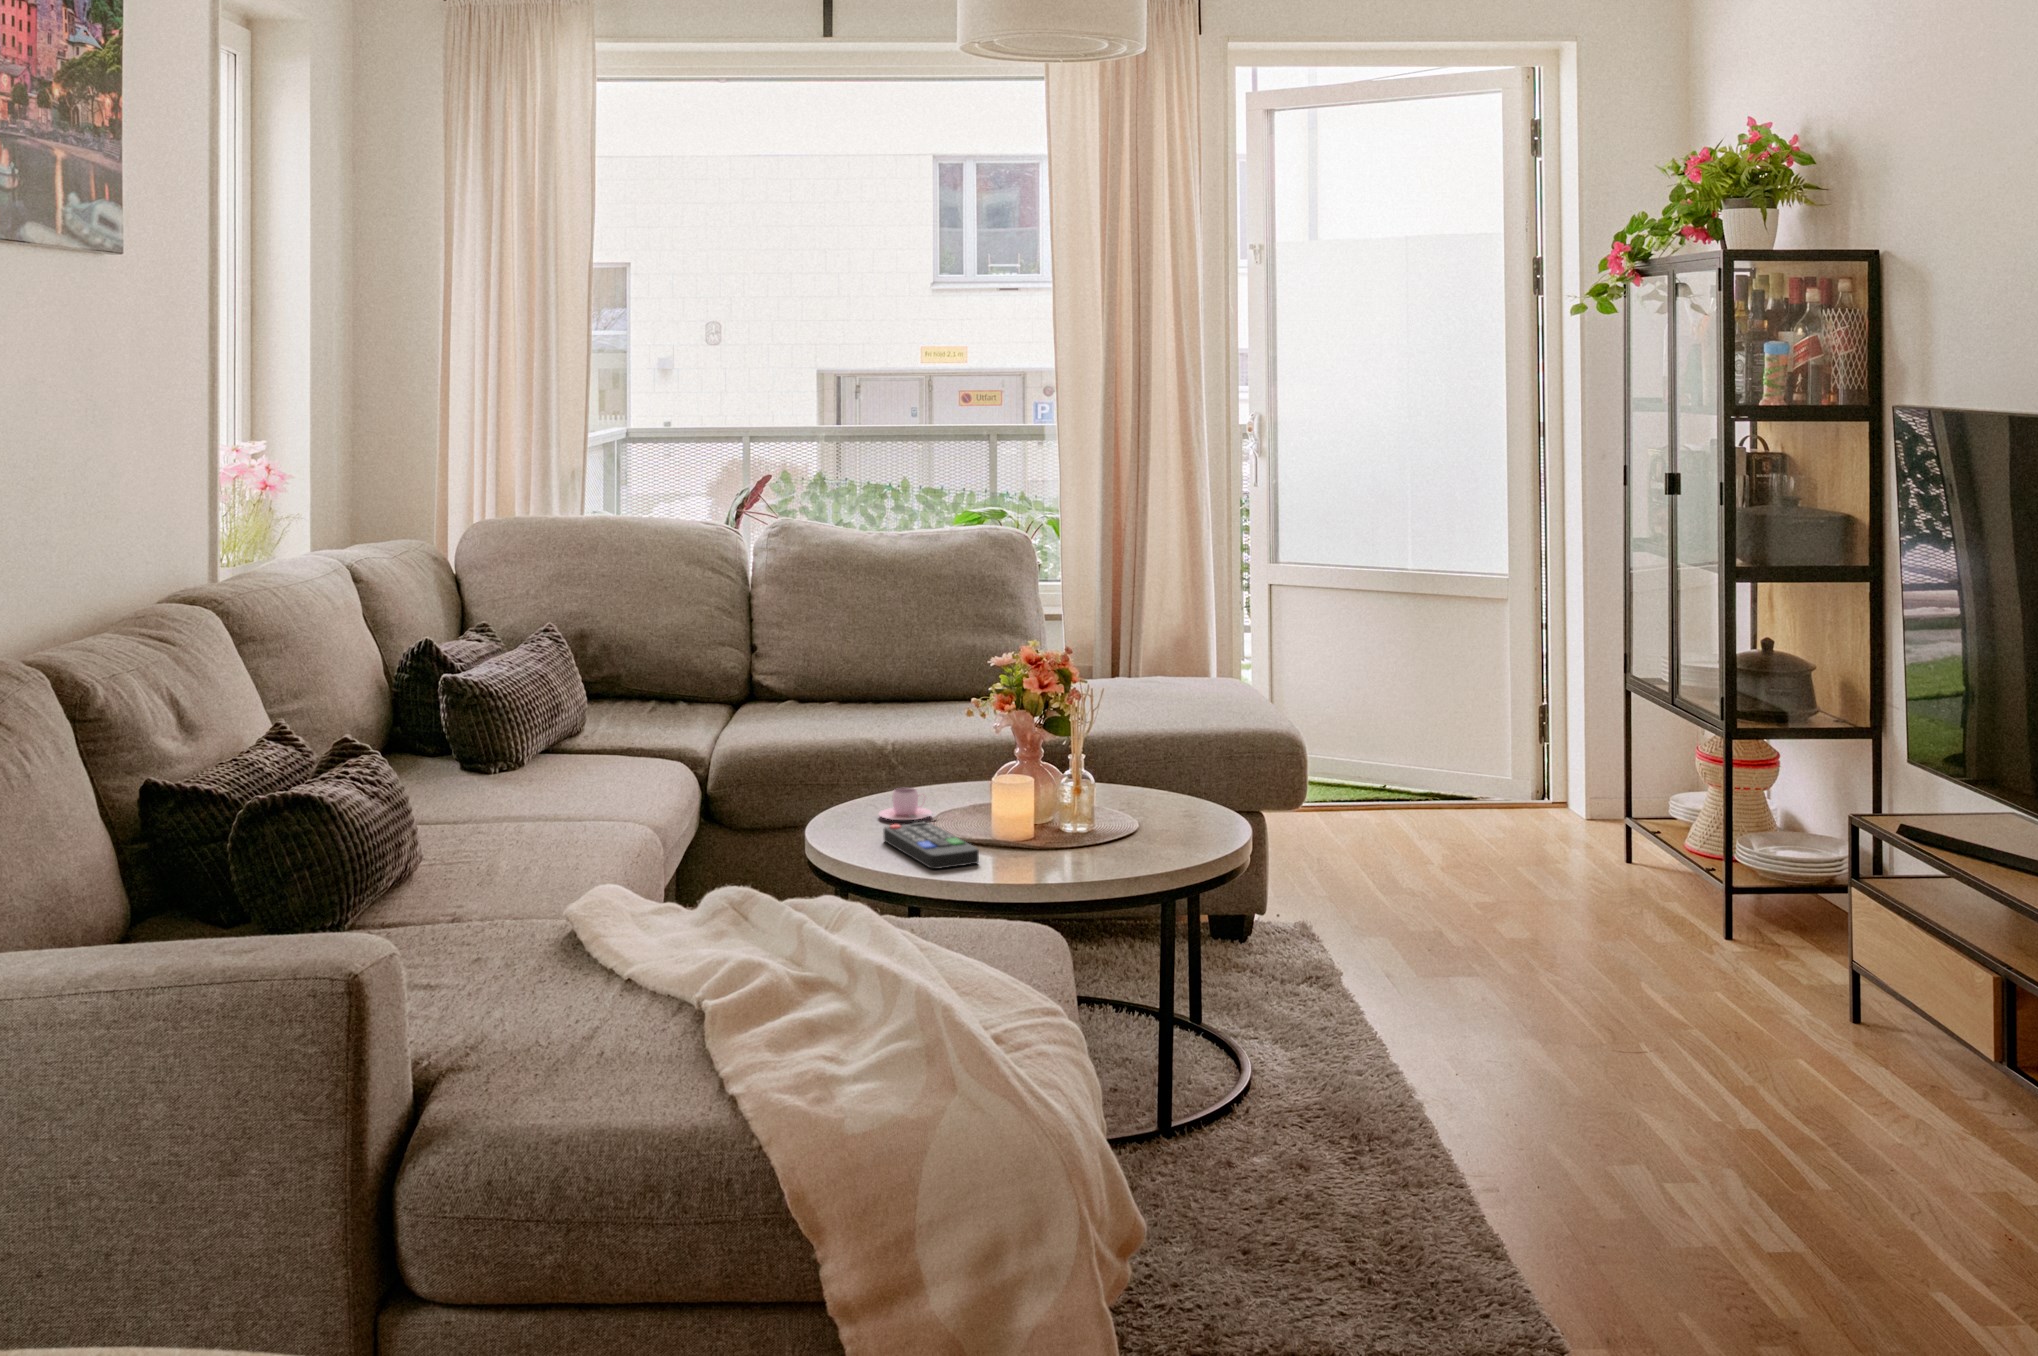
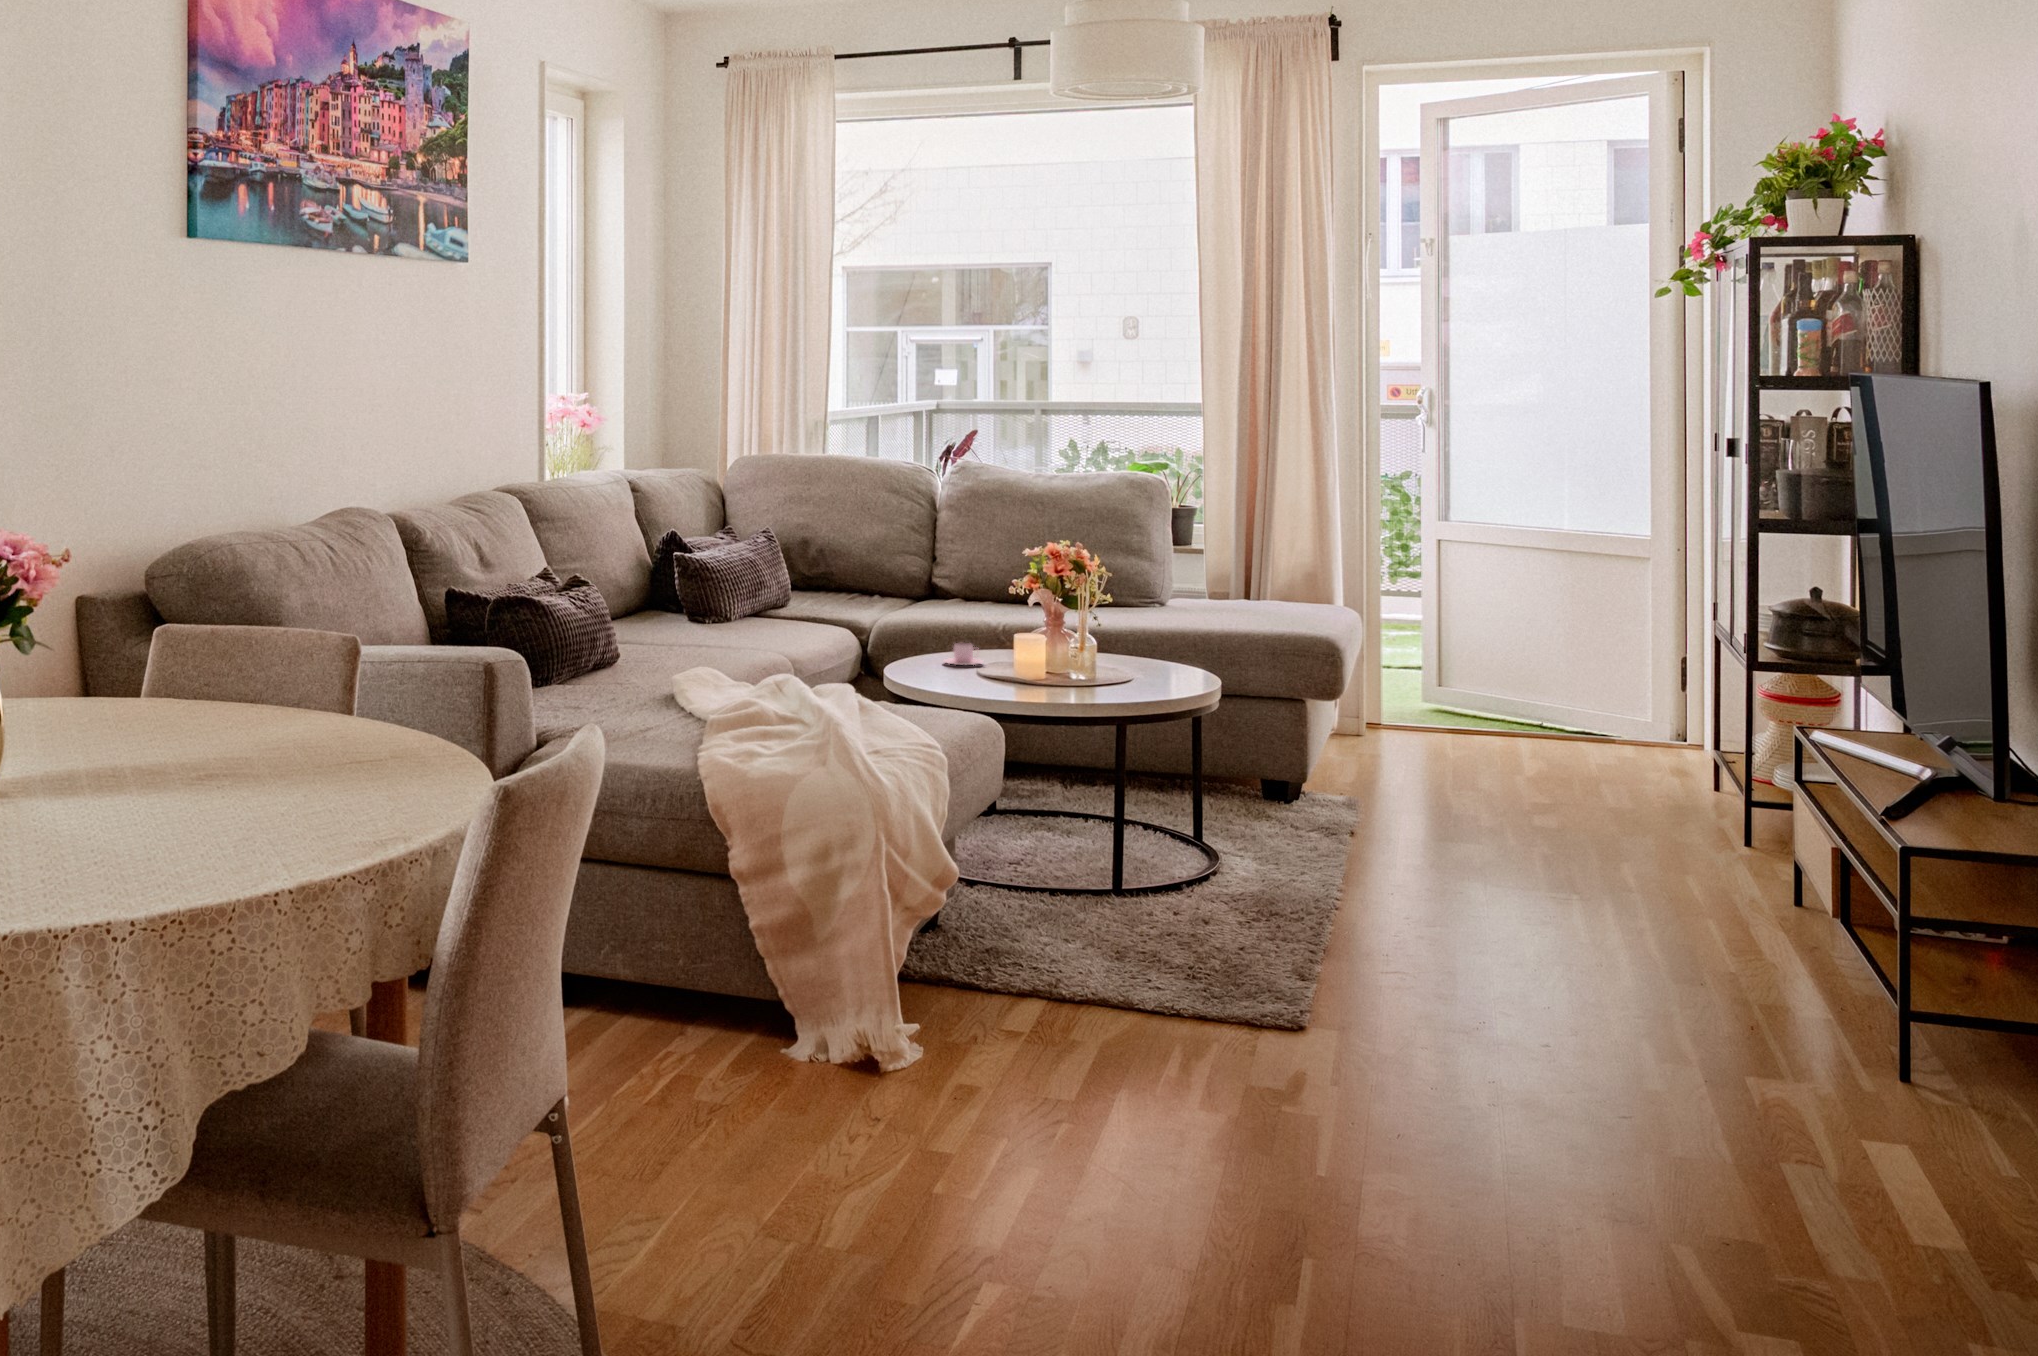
remote control: present [883,822,979,869] -> none [932,663,986,690]

